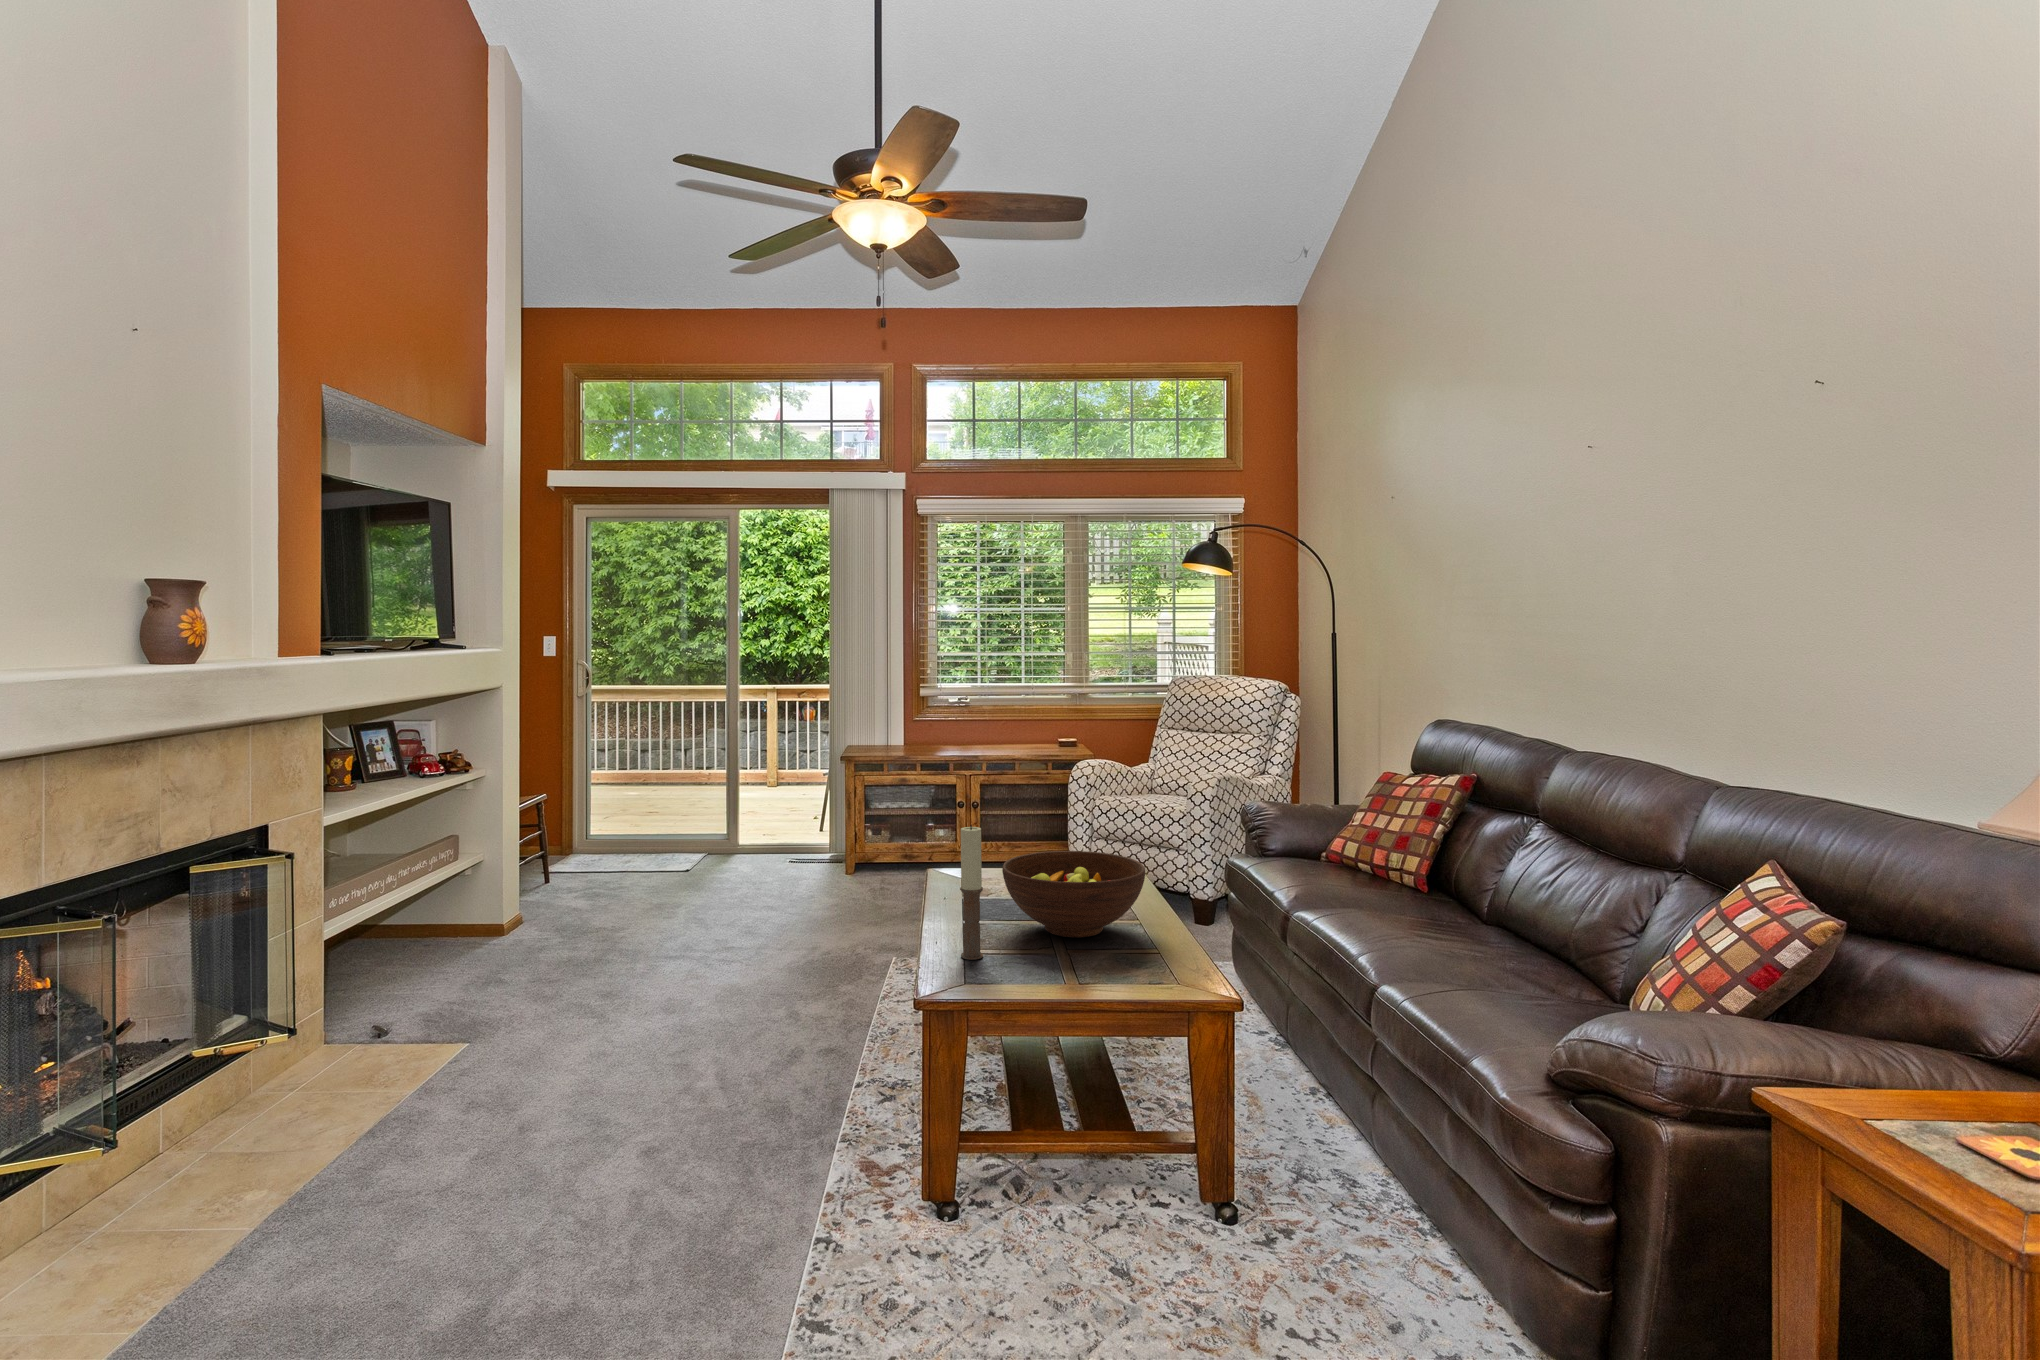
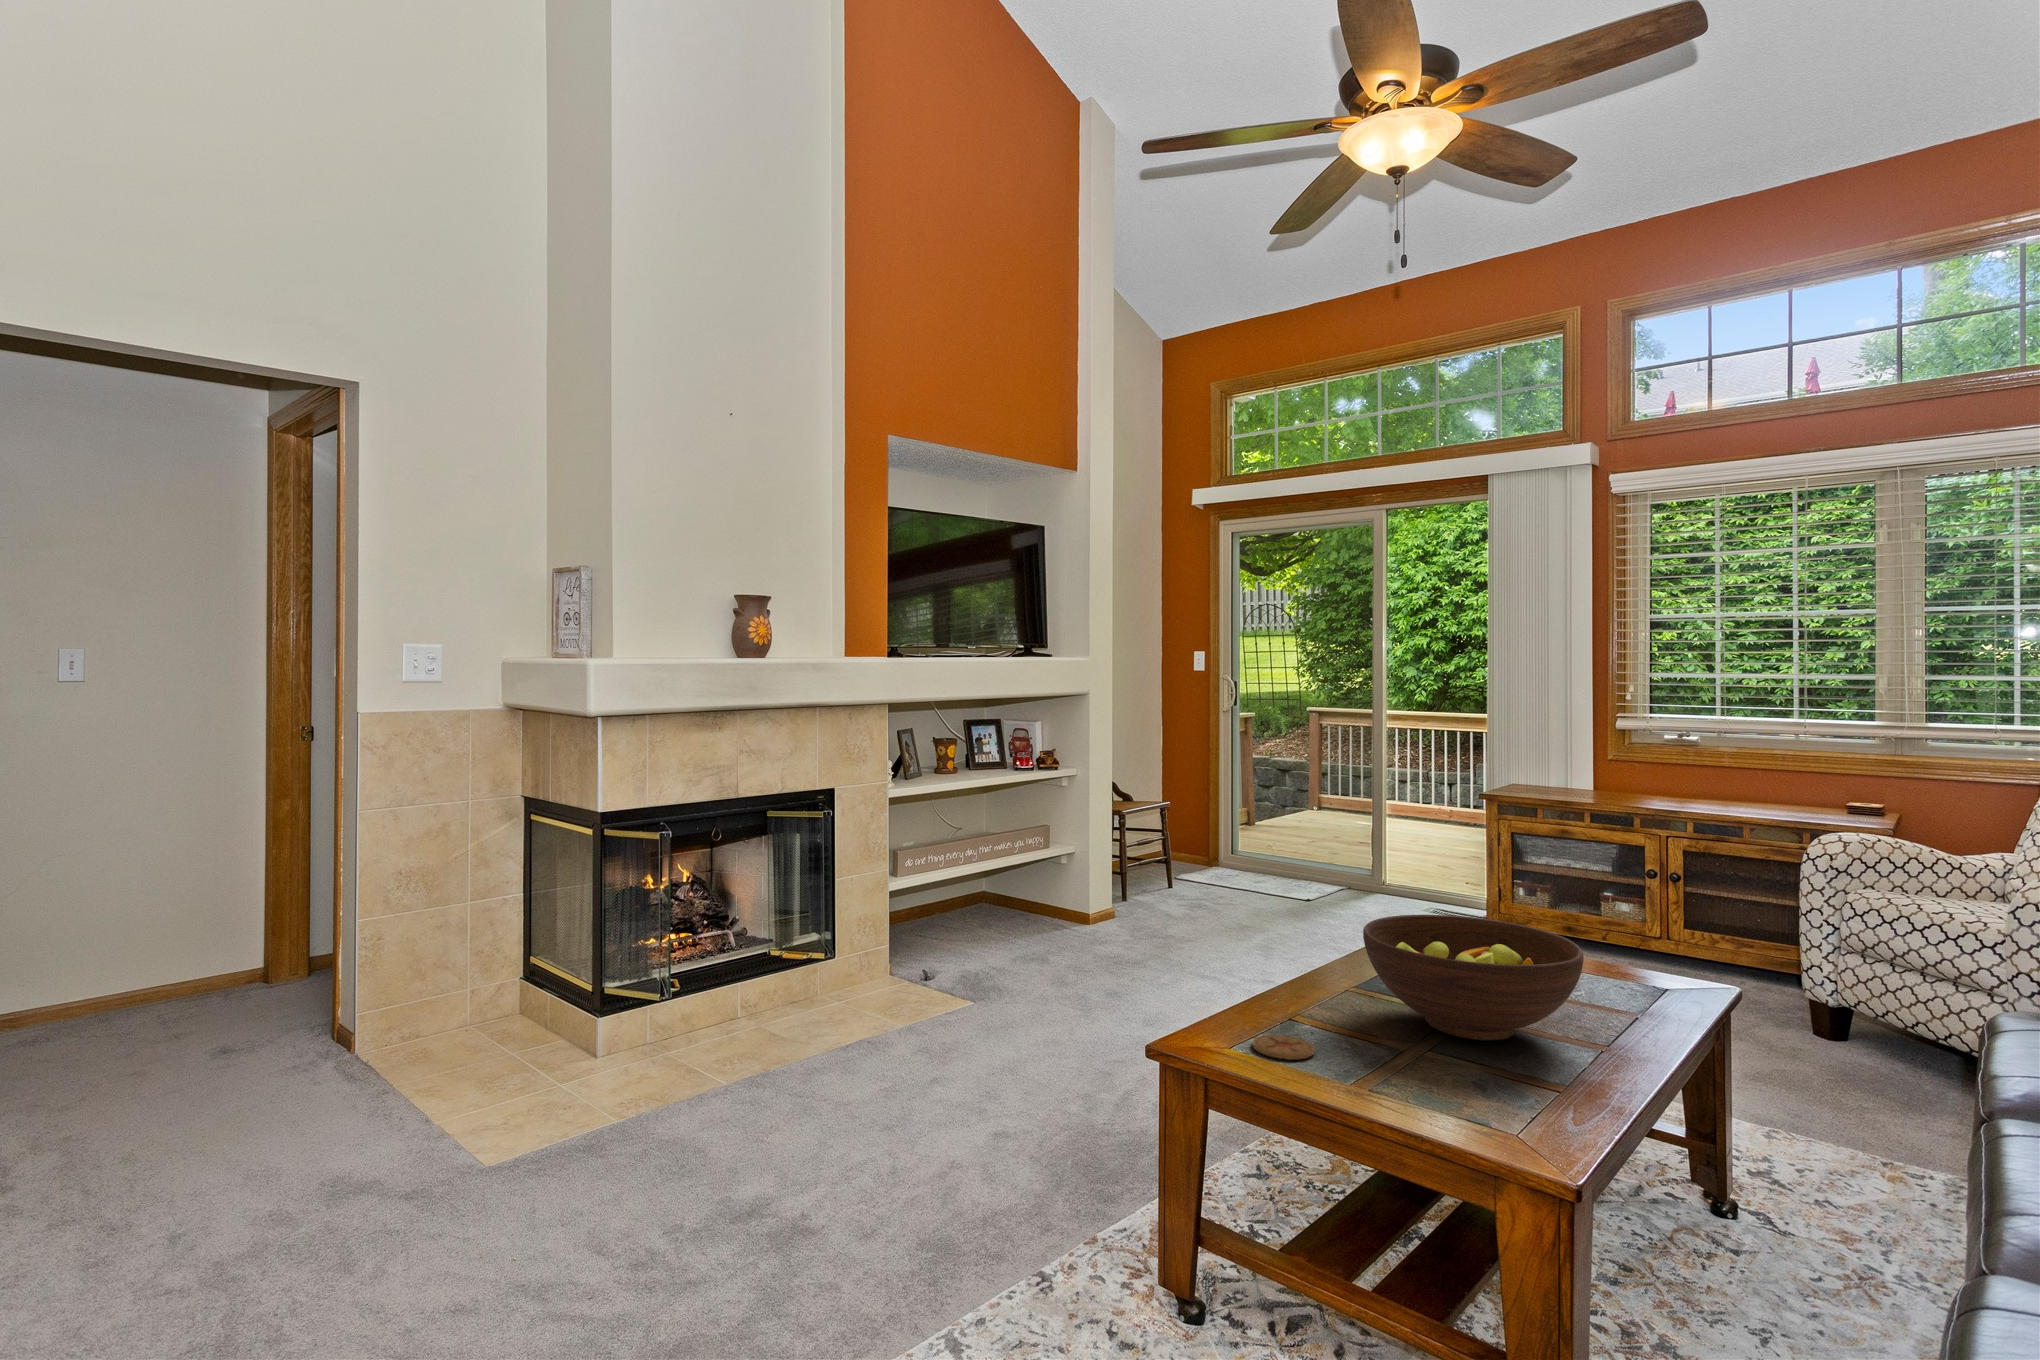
candle: present [960,825,983,960] -> none [1270,854,1299,1024]
coaster: none [983,966,1029,984] -> present [1253,1035,1315,1060]

